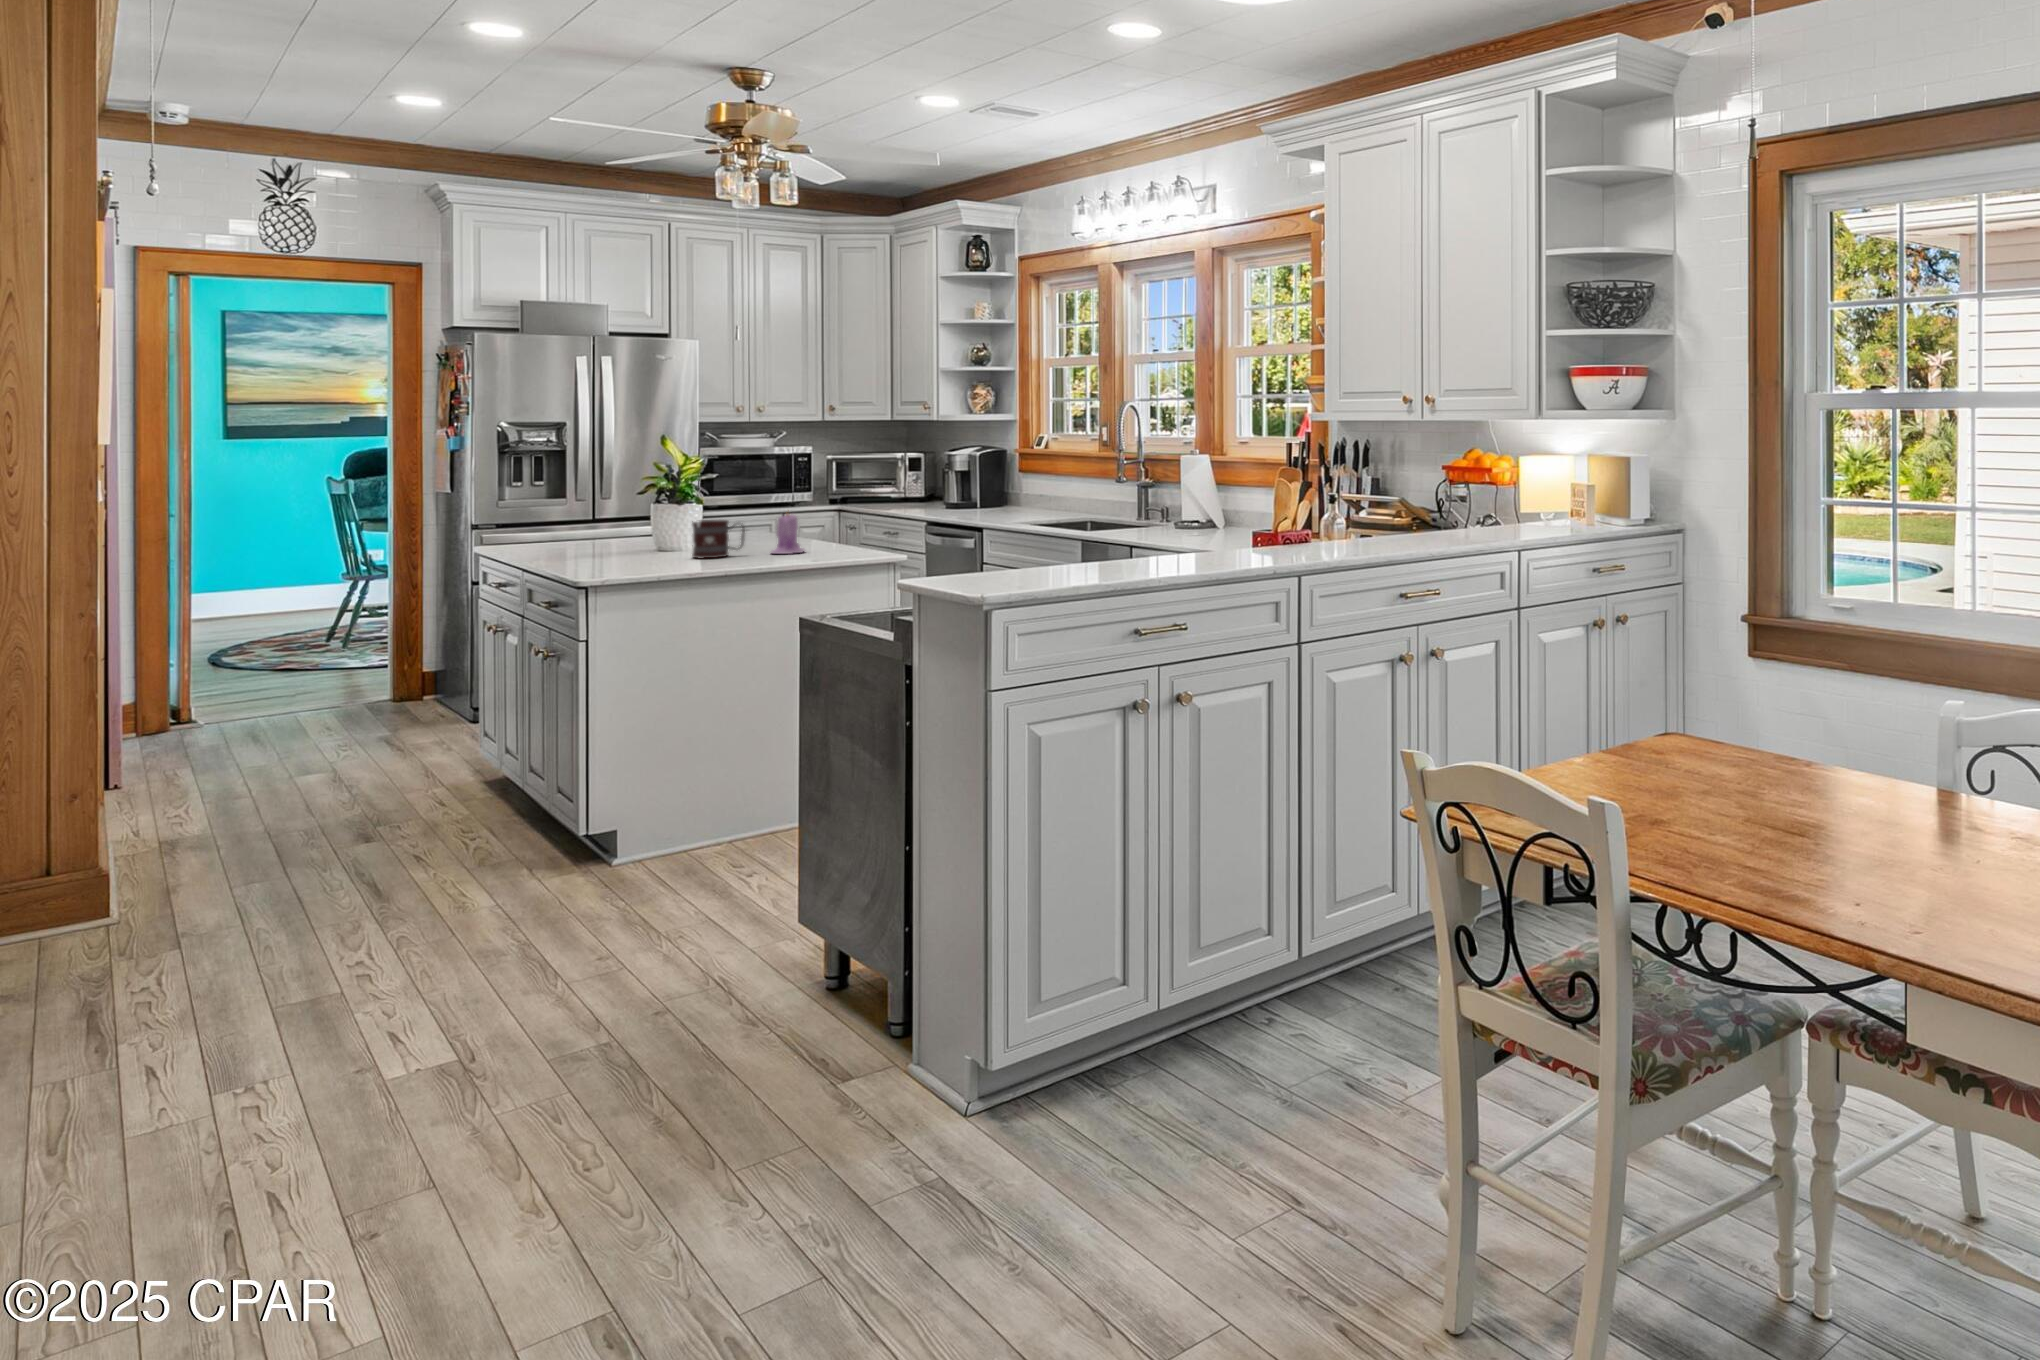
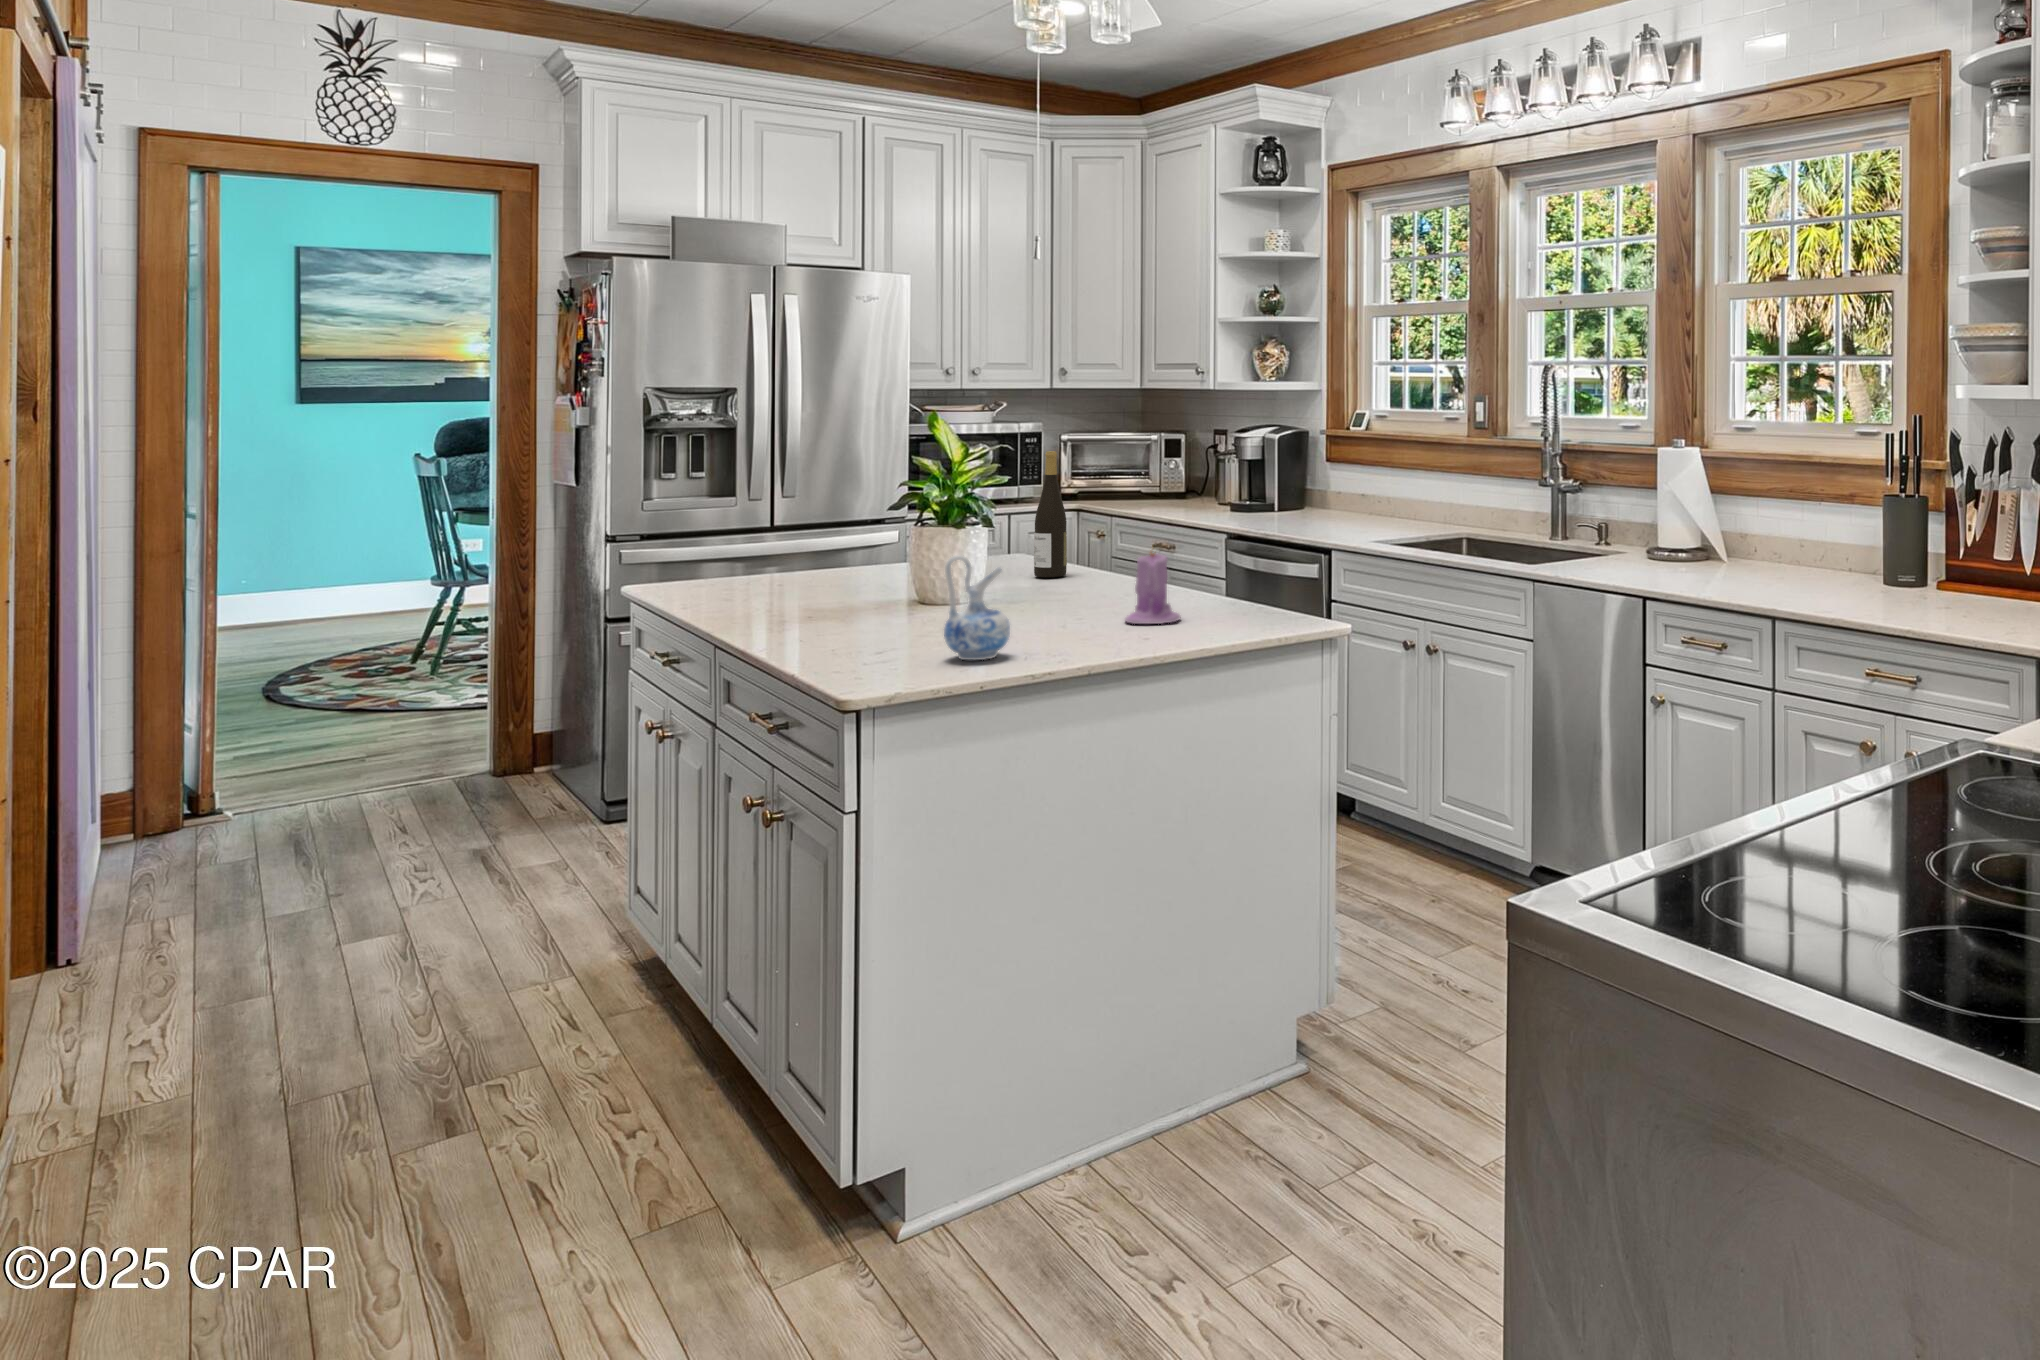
wine bottle: none [742,459,764,537] -> present [1034,451,1067,577]
ceramic pitcher: none [646,510,685,567] -> present [944,555,1010,660]
mug: present [692,520,745,558] -> none [1001,563,1087,634]

